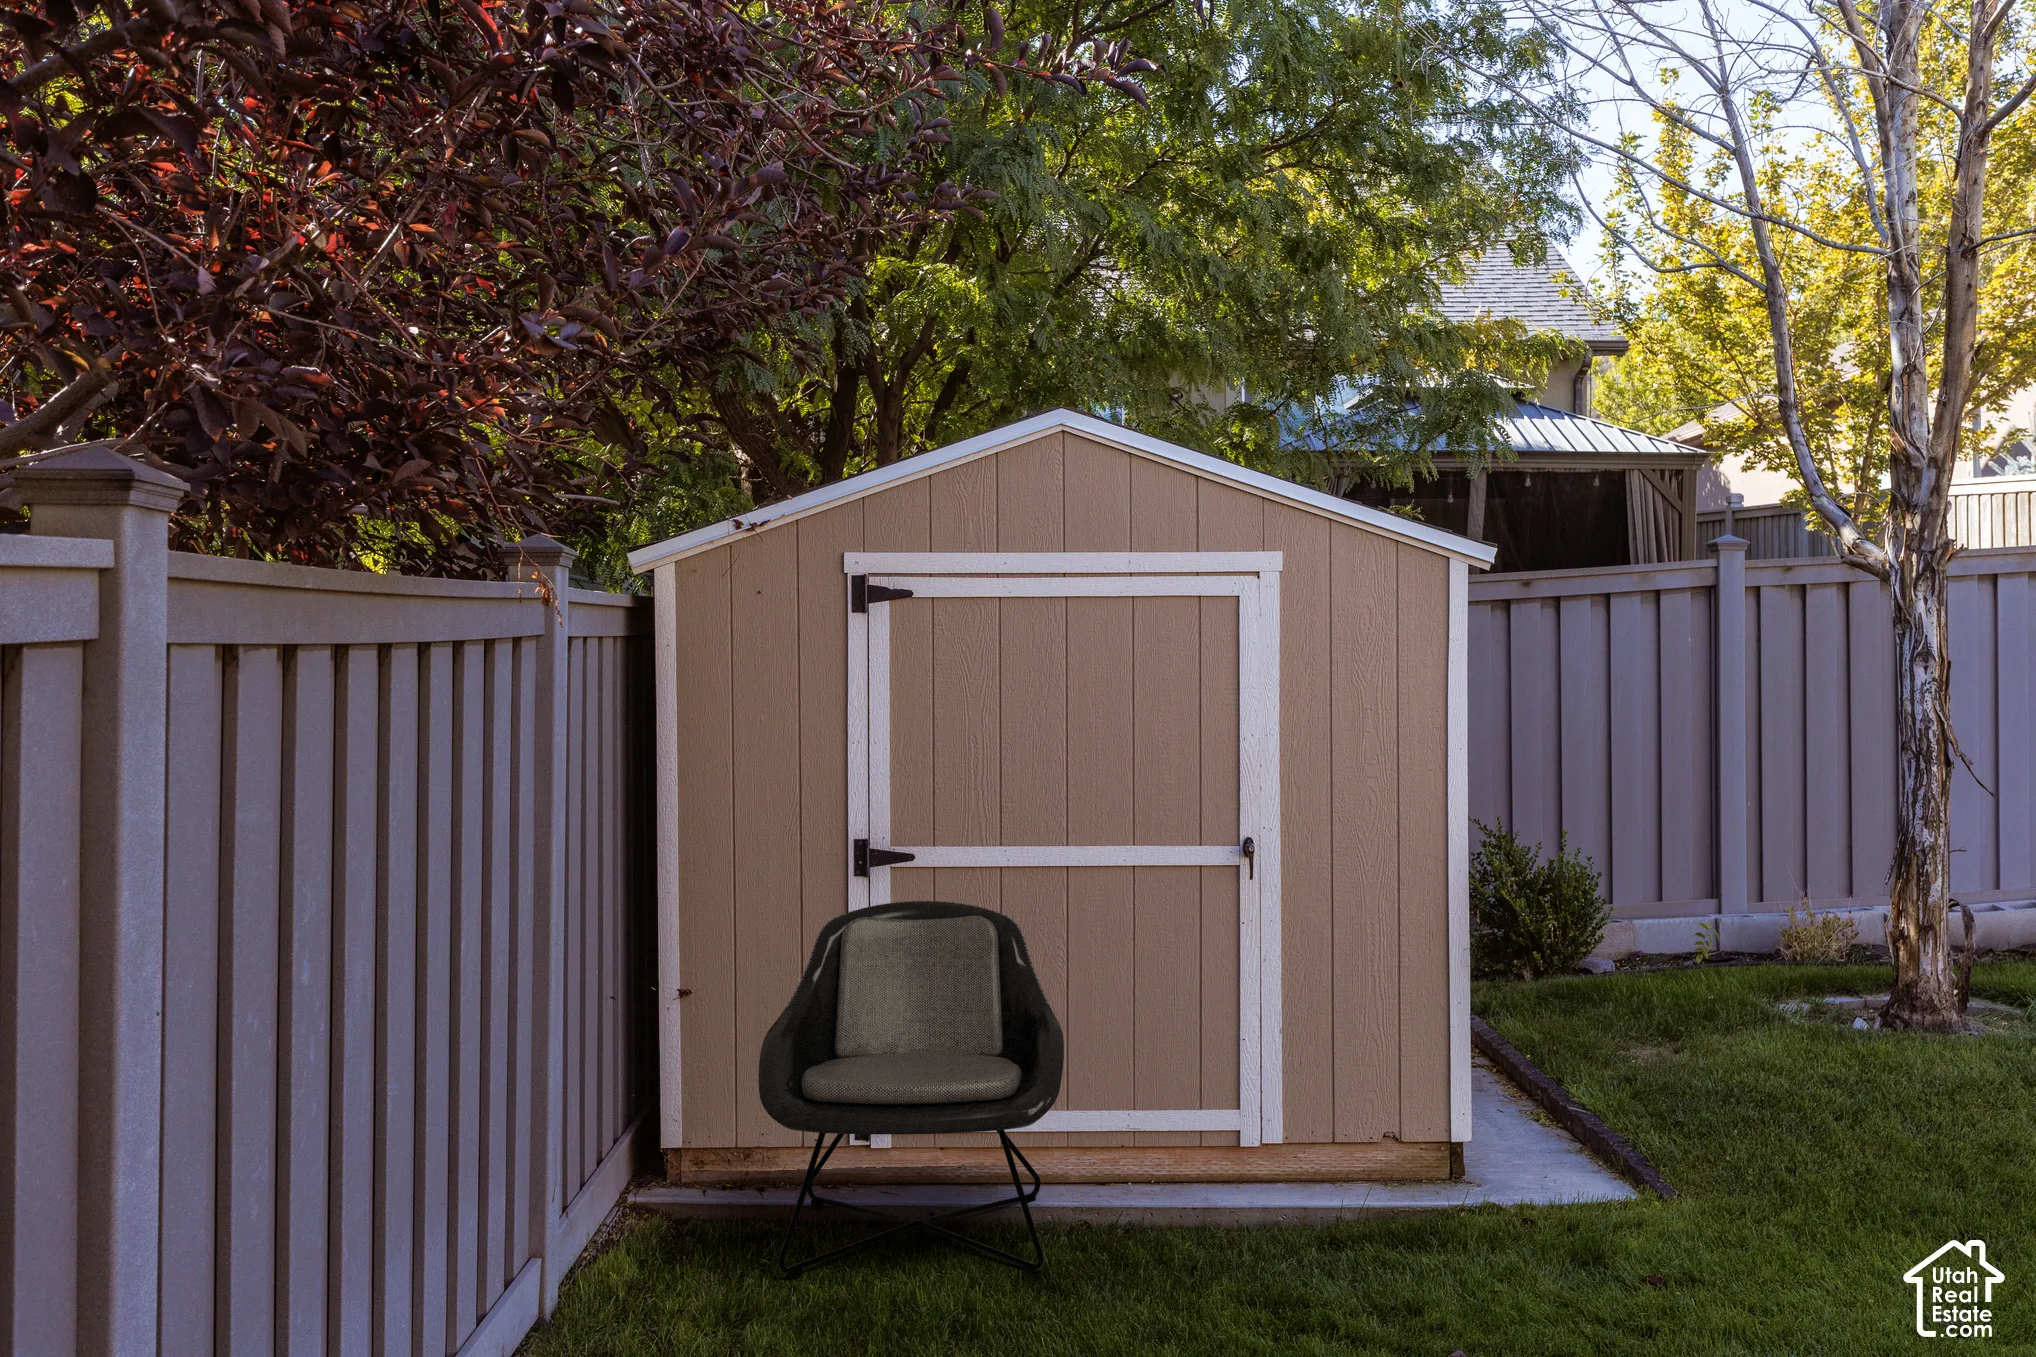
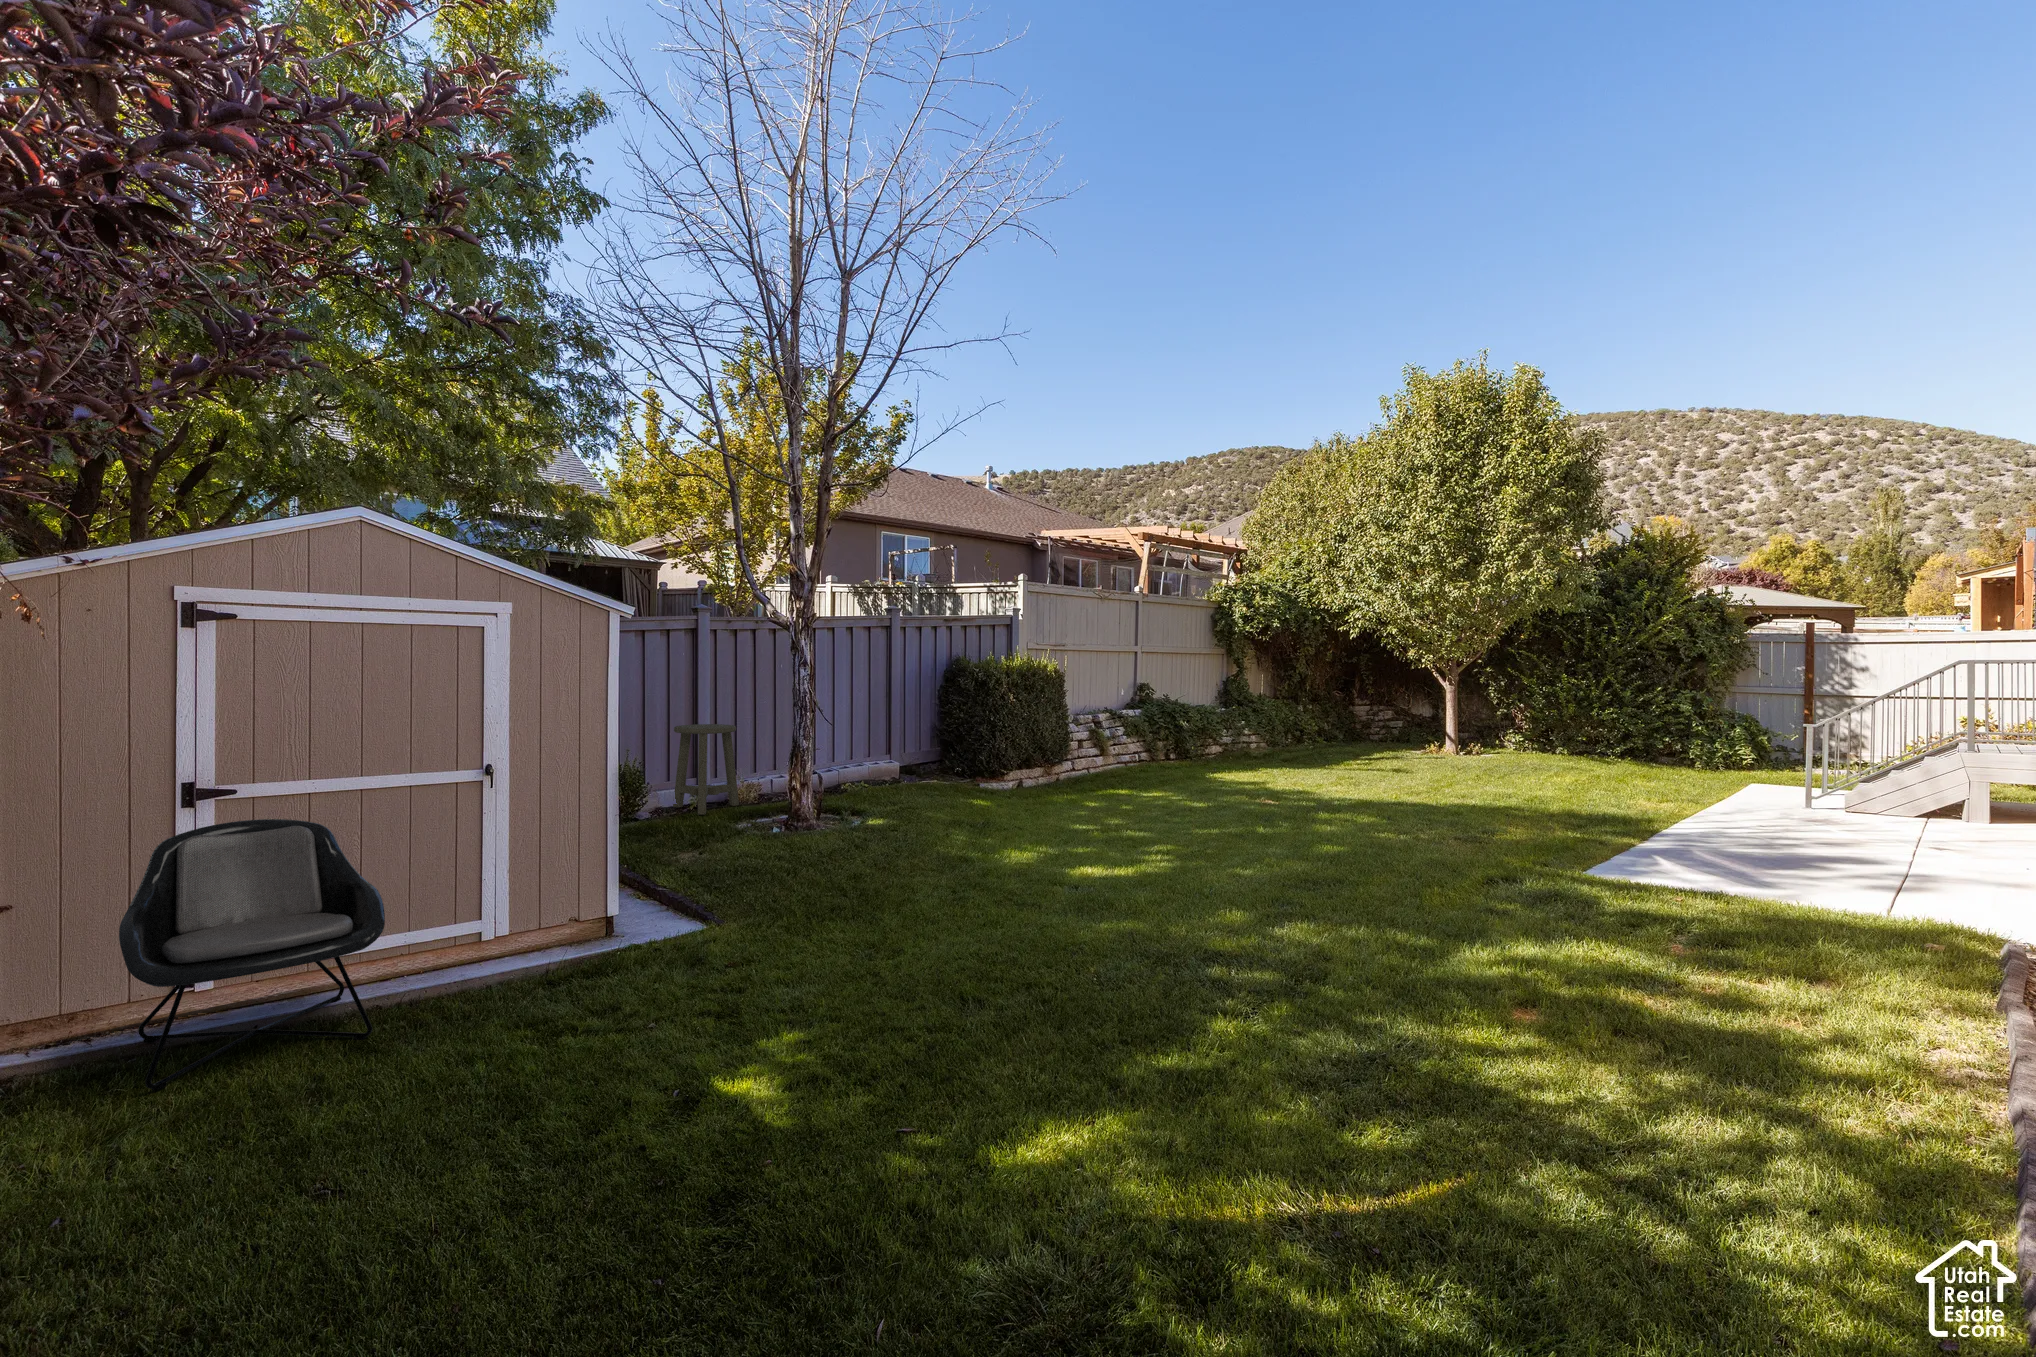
stool: none [1660,783,1801,970] -> present [673,724,739,815]

